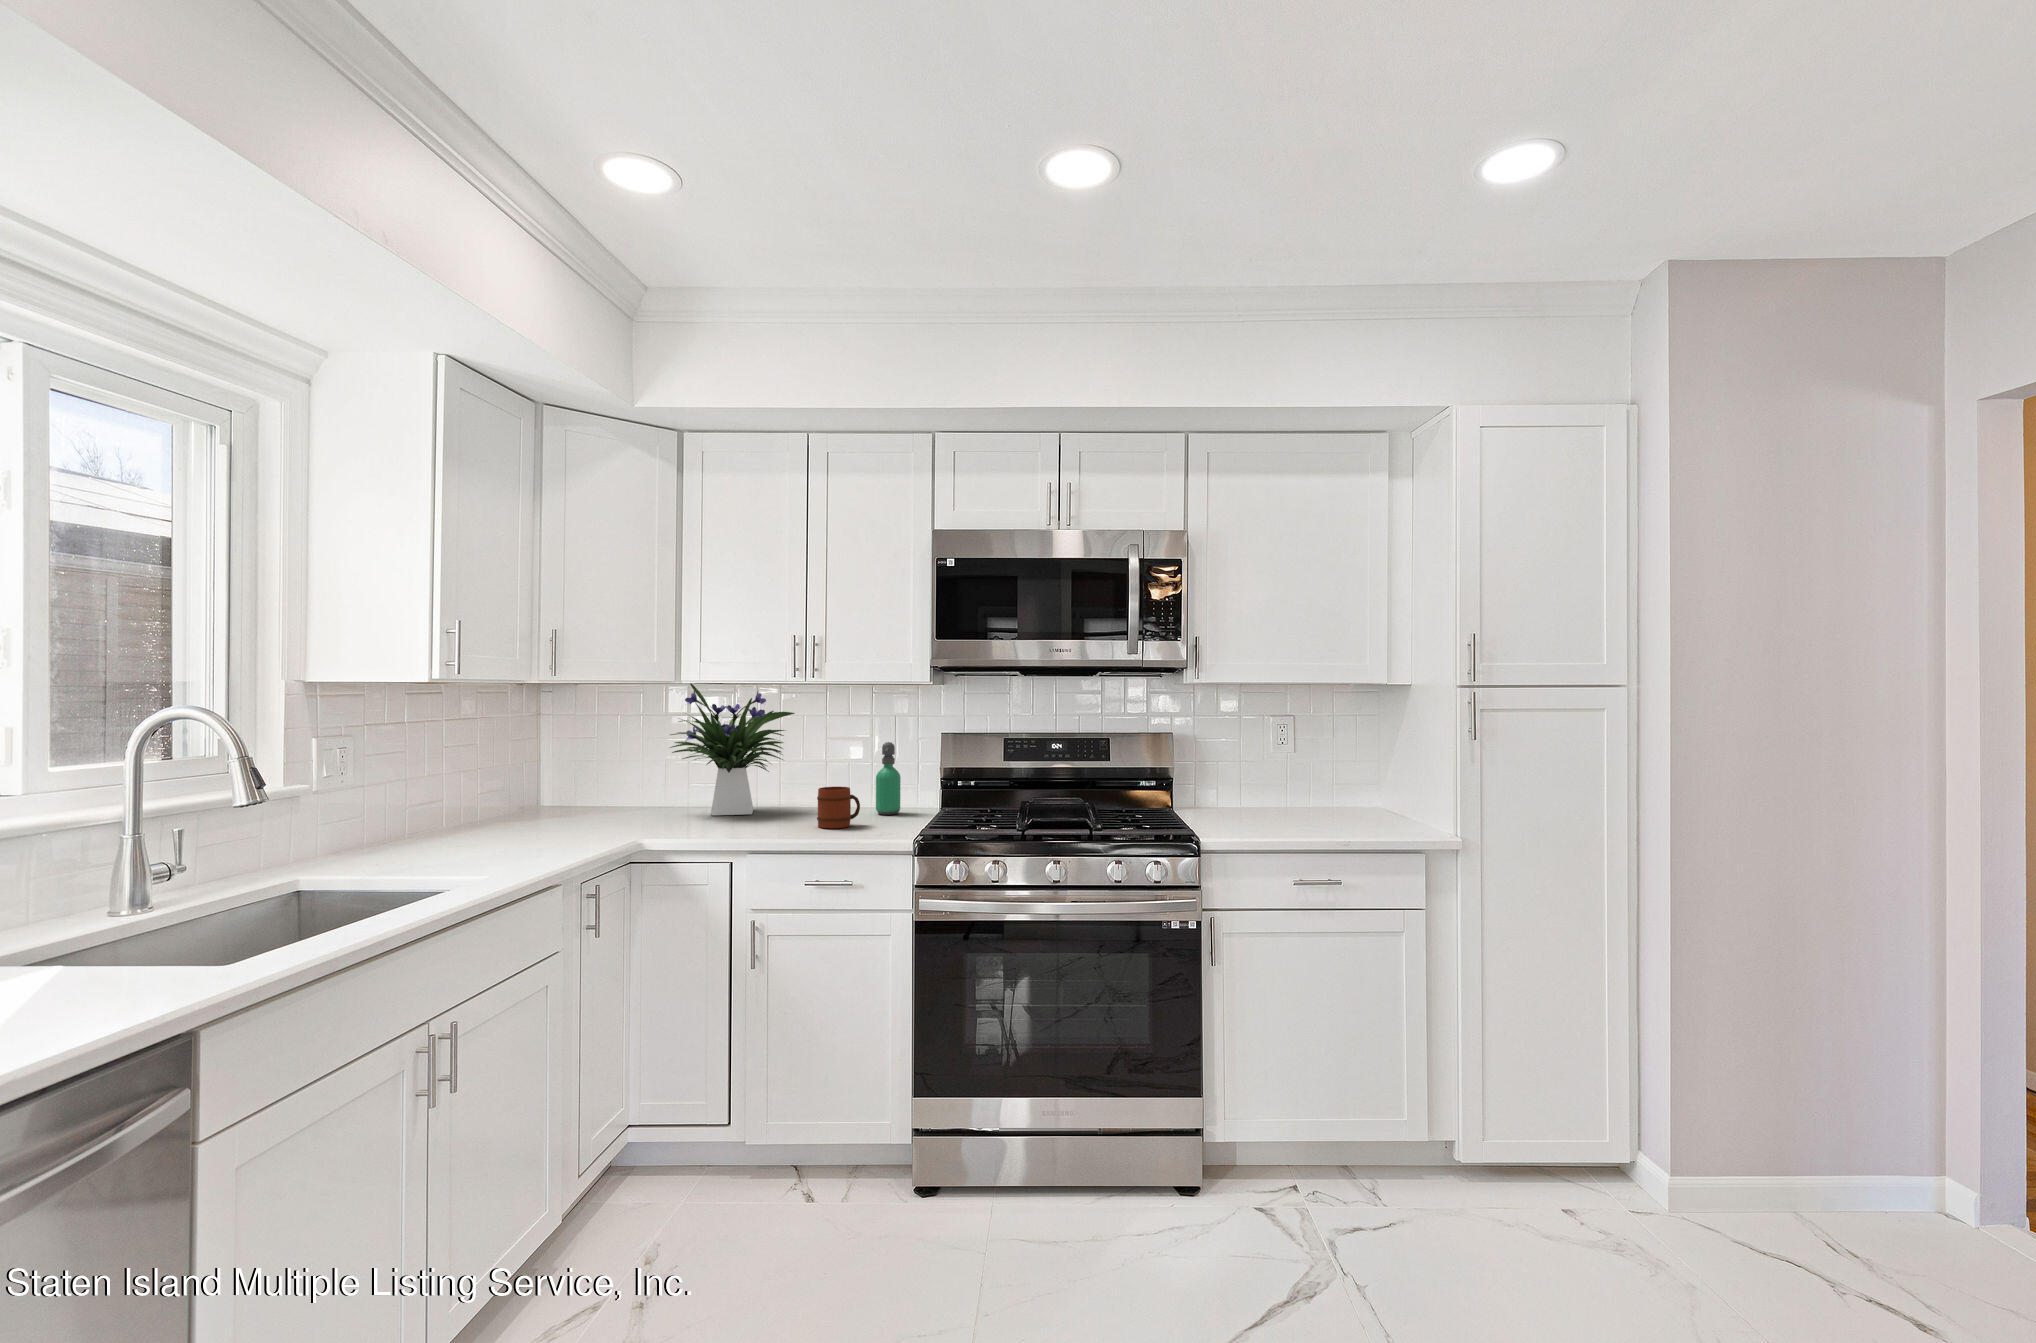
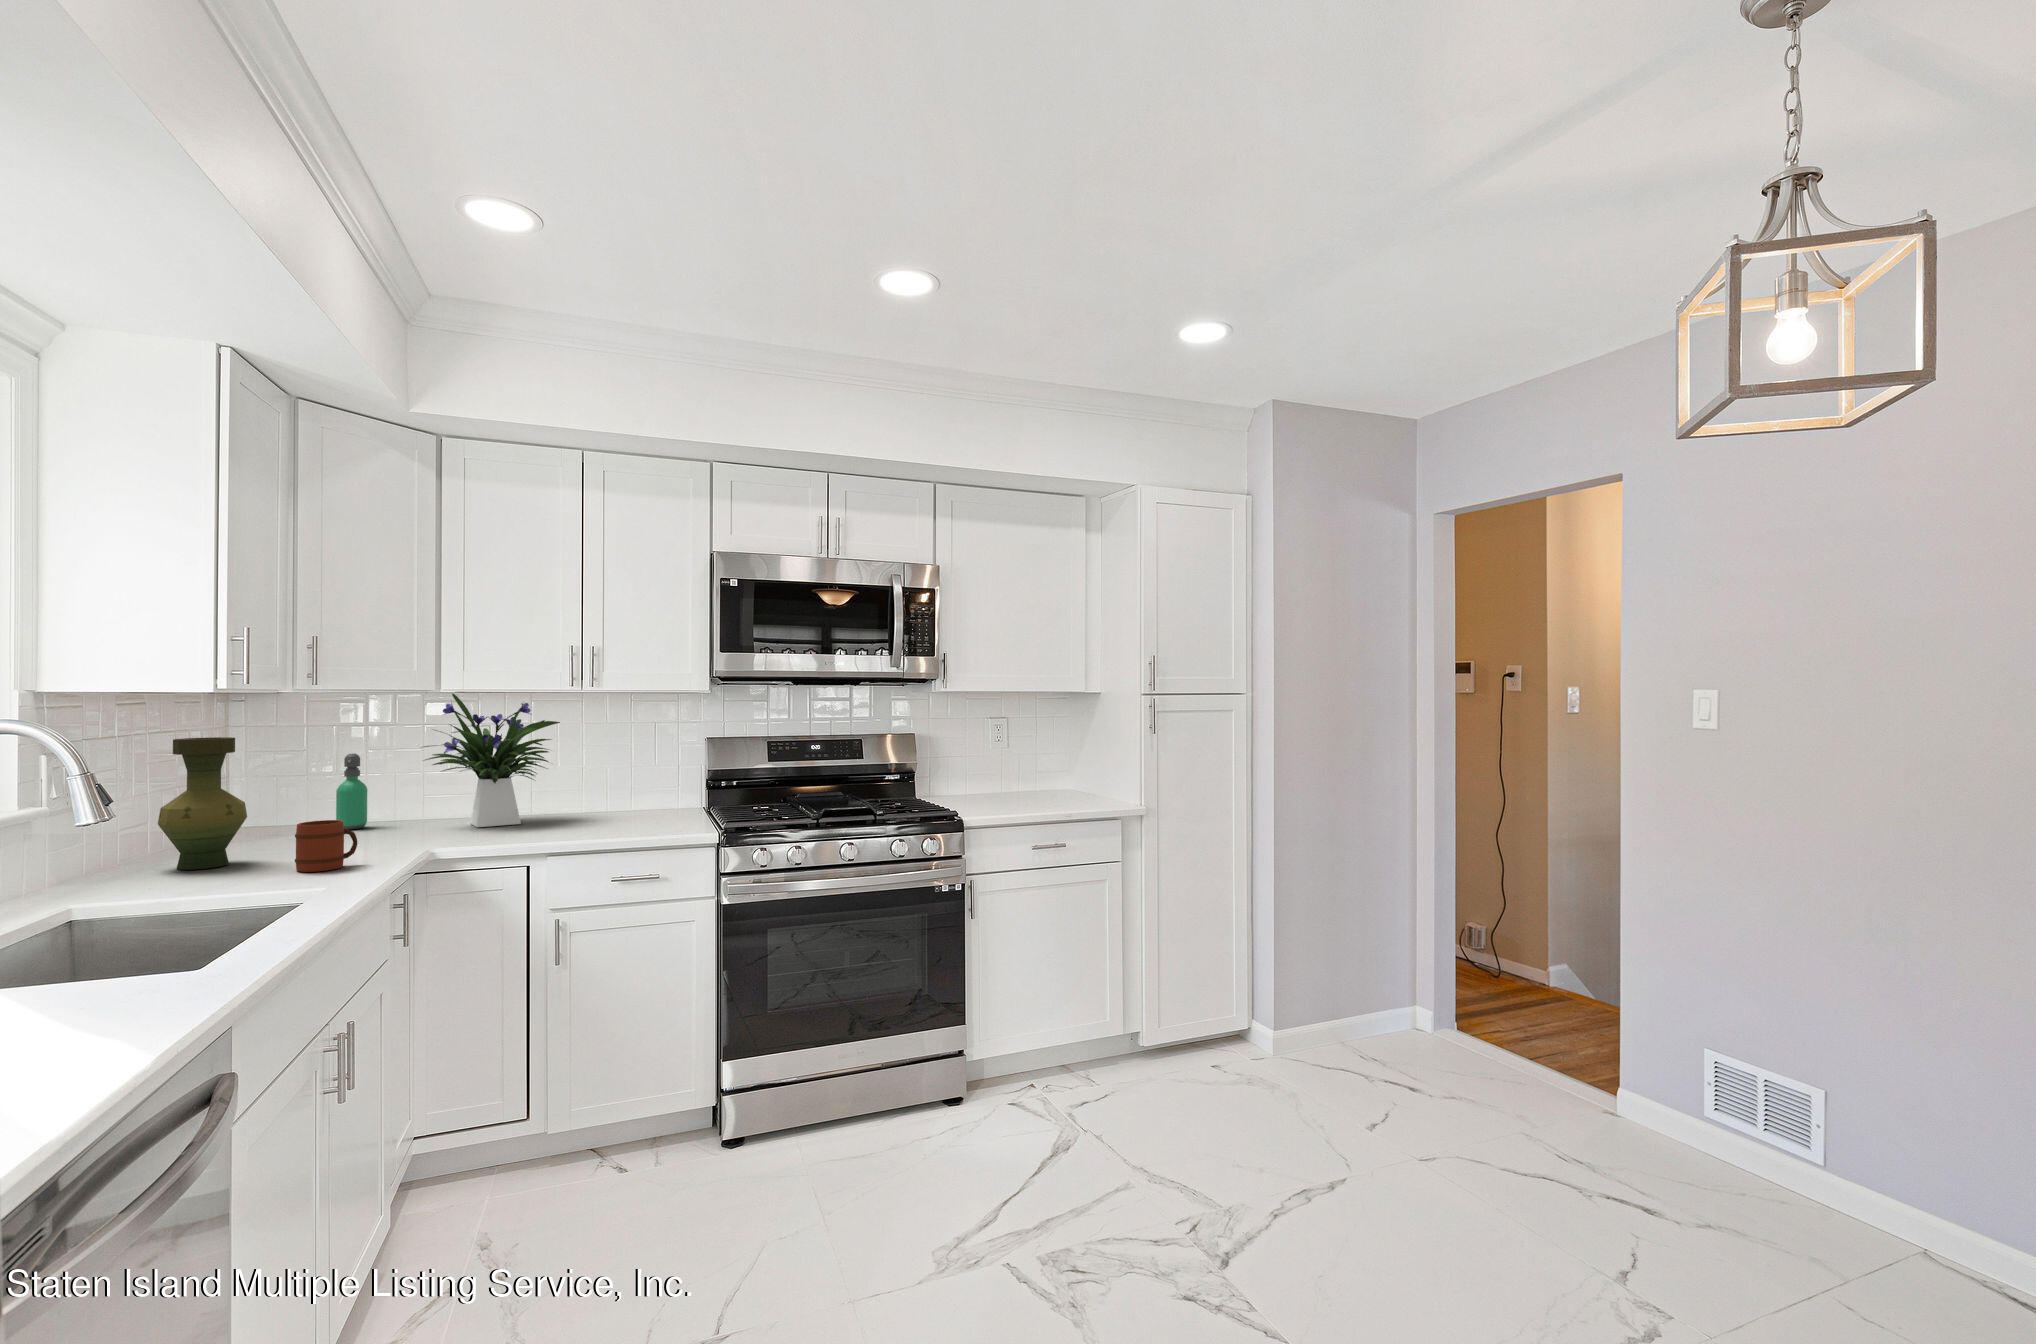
vase: none [411,722,485,843] -> present [158,737,247,870]
soap dispenser: present [876,742,901,815] -> present [336,753,367,829]
mug: present [817,787,860,828] -> present [295,820,357,872]

